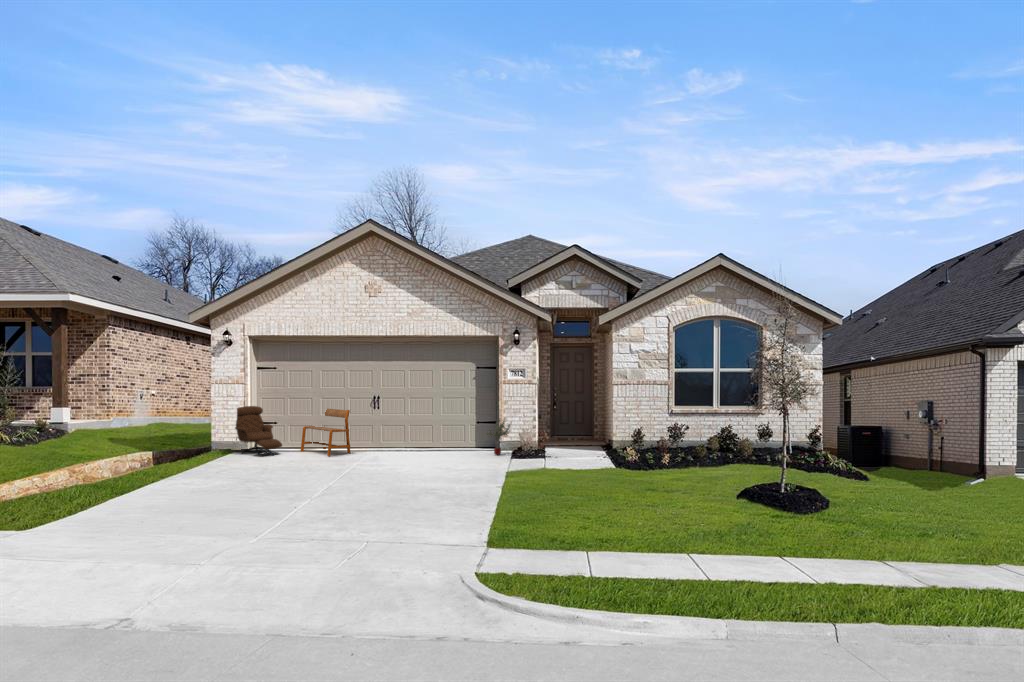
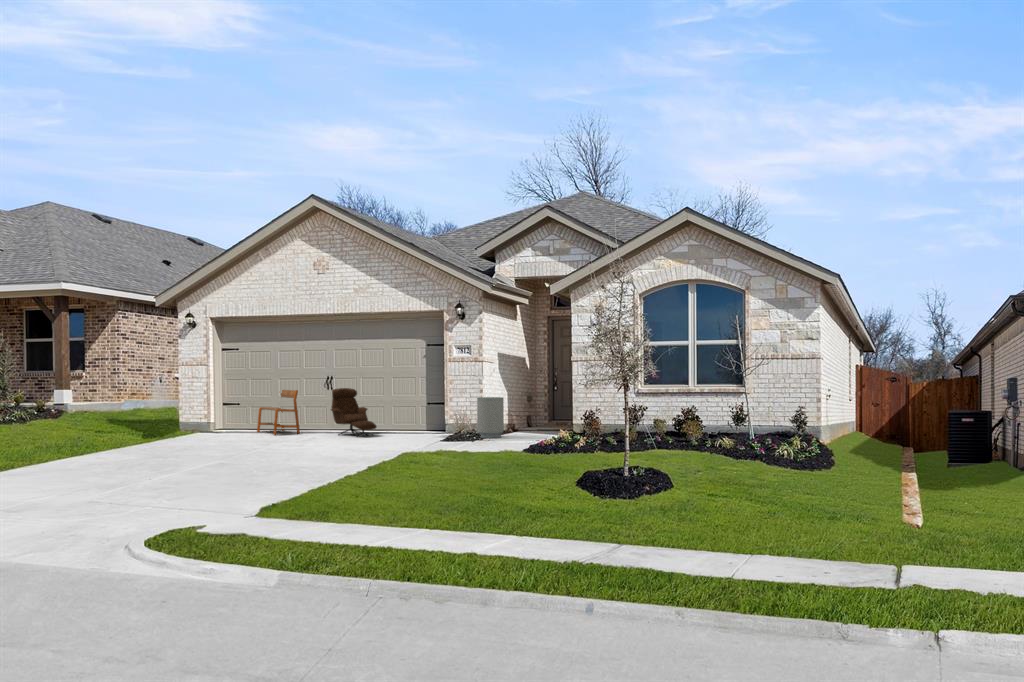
lounge chair: present [235,406,282,455] -> present [331,388,376,436]
trash can: none [533,417,558,456] -> present [477,397,504,438]
potted tree: present [487,420,510,455] -> none [431,398,454,437]

